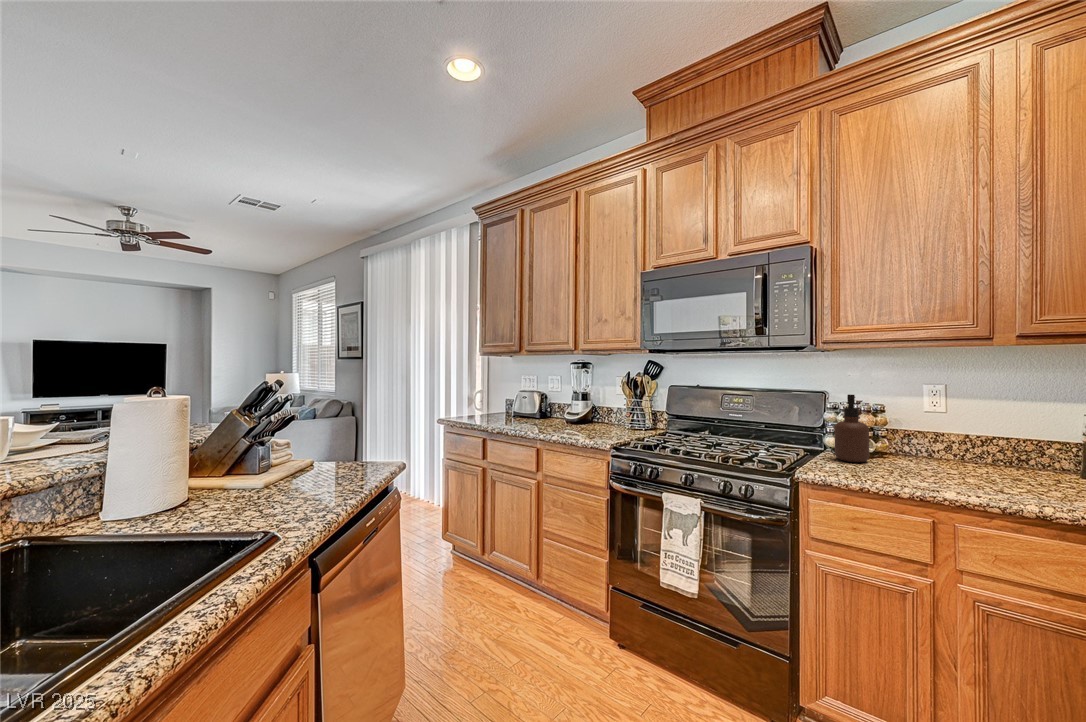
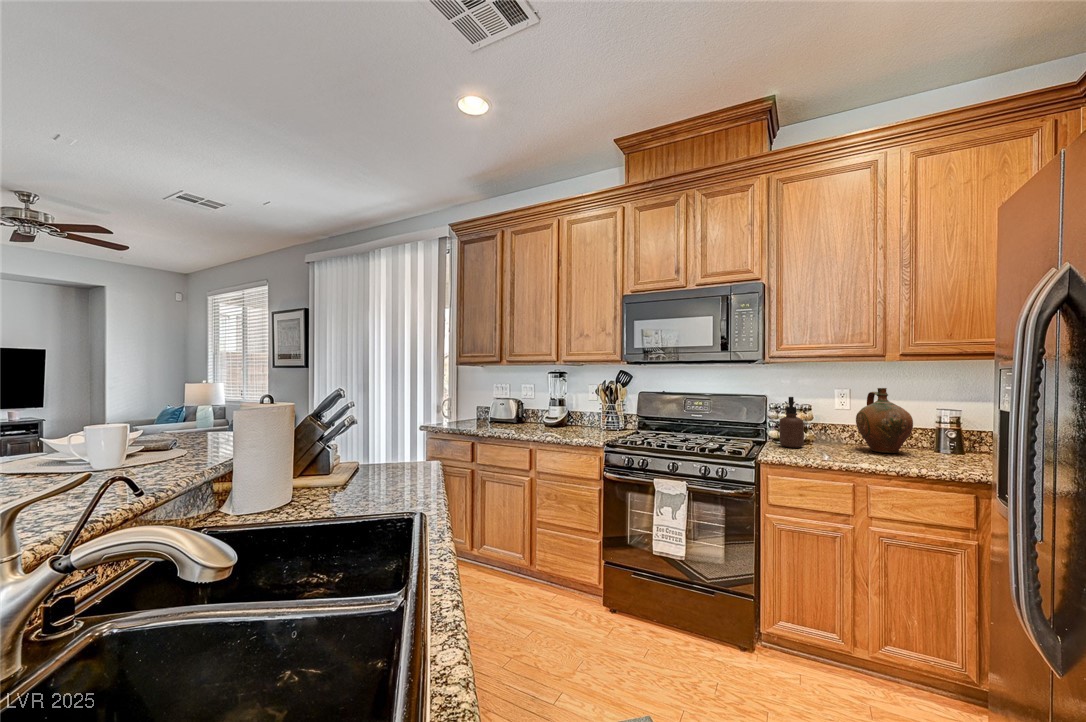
ceramic jug: none [949,384,1042,477] -> present [856,388,913,453]

